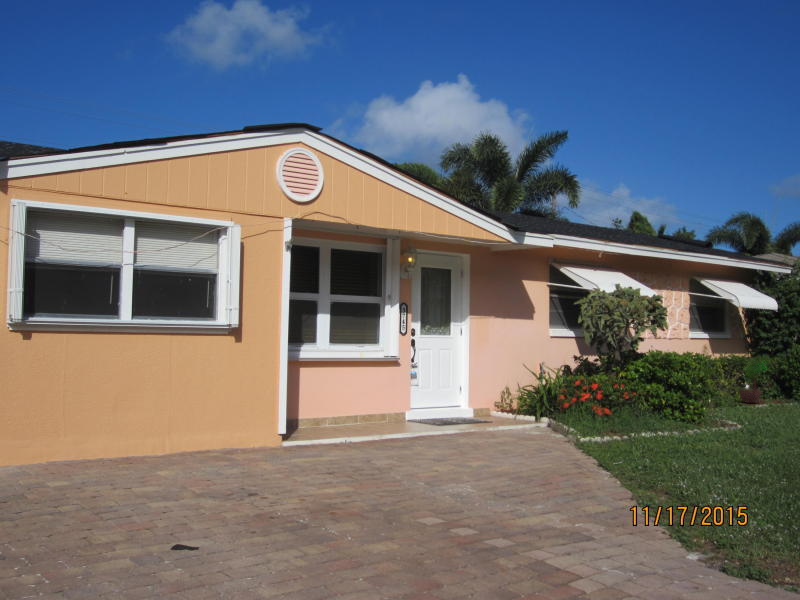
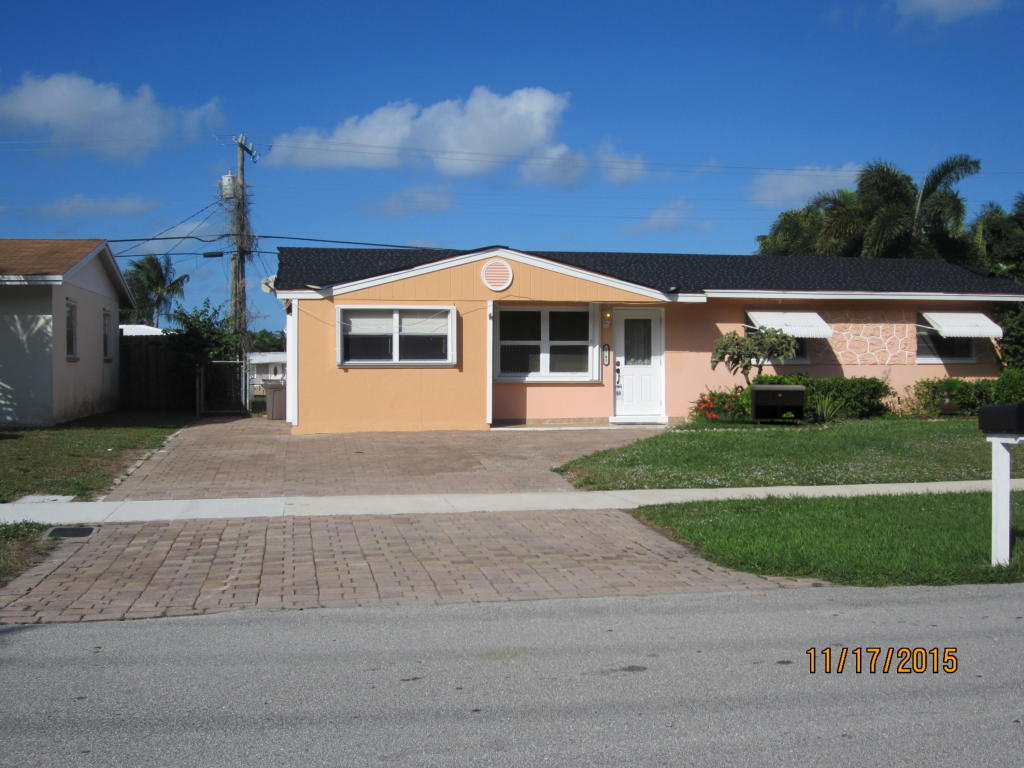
storage bench: none [614,368,697,424] -> present [751,385,805,424]

